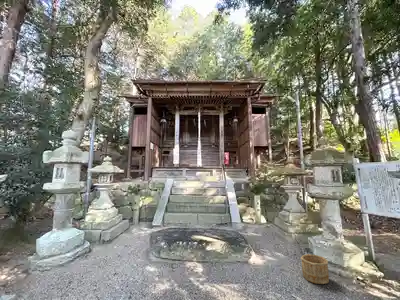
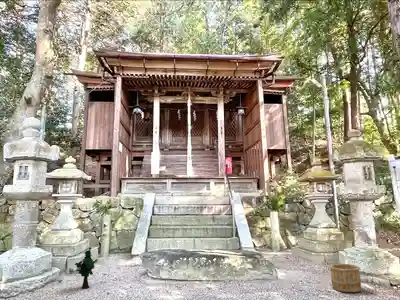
decorative plant: none [93,232,113,266] -> present [75,248,97,289]

